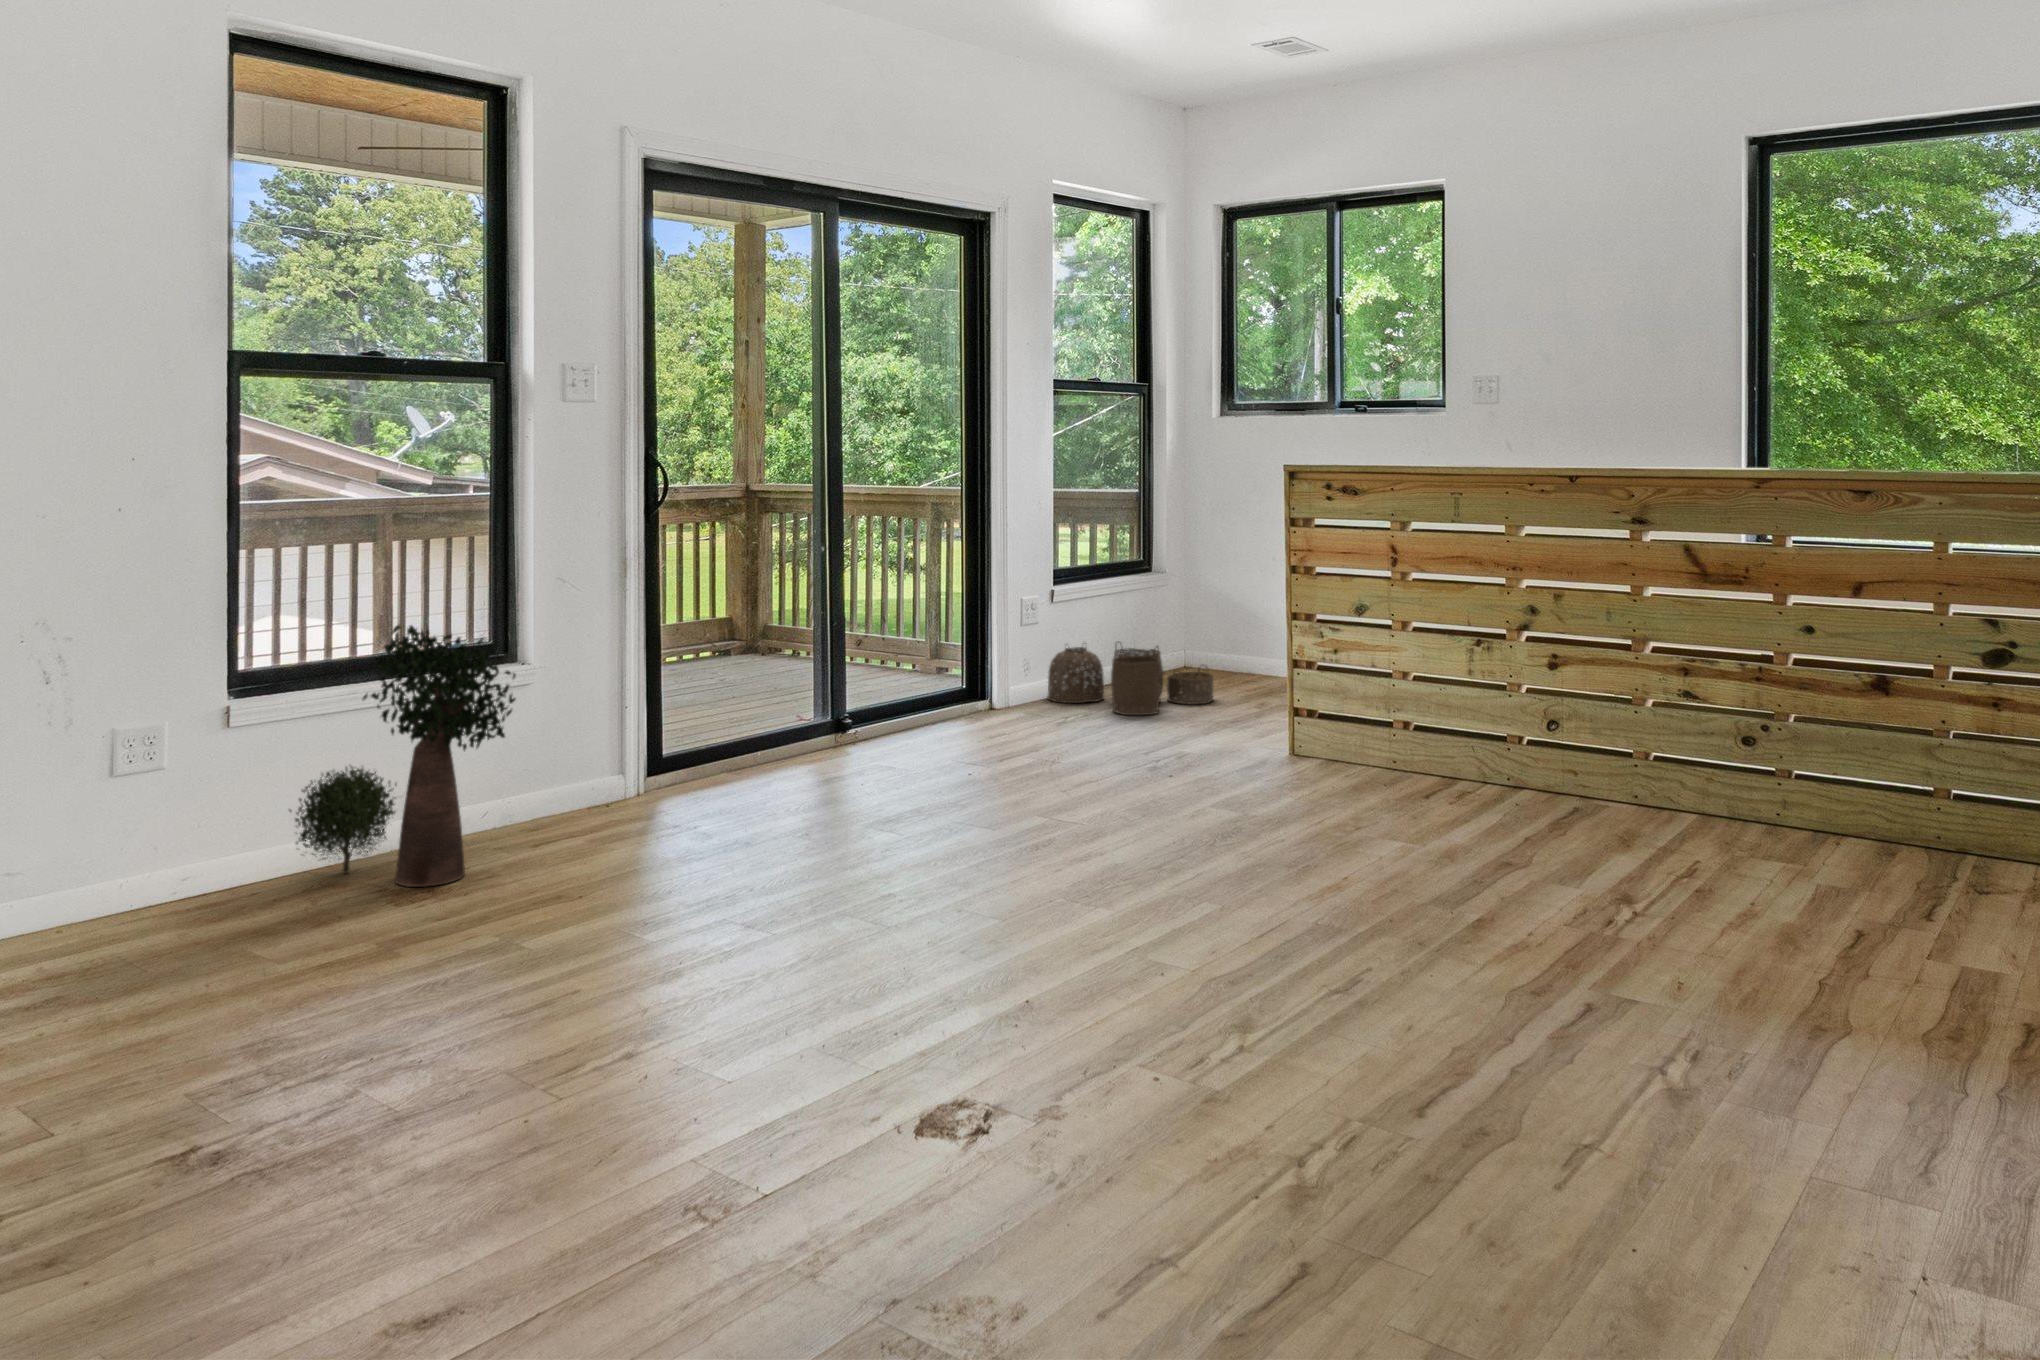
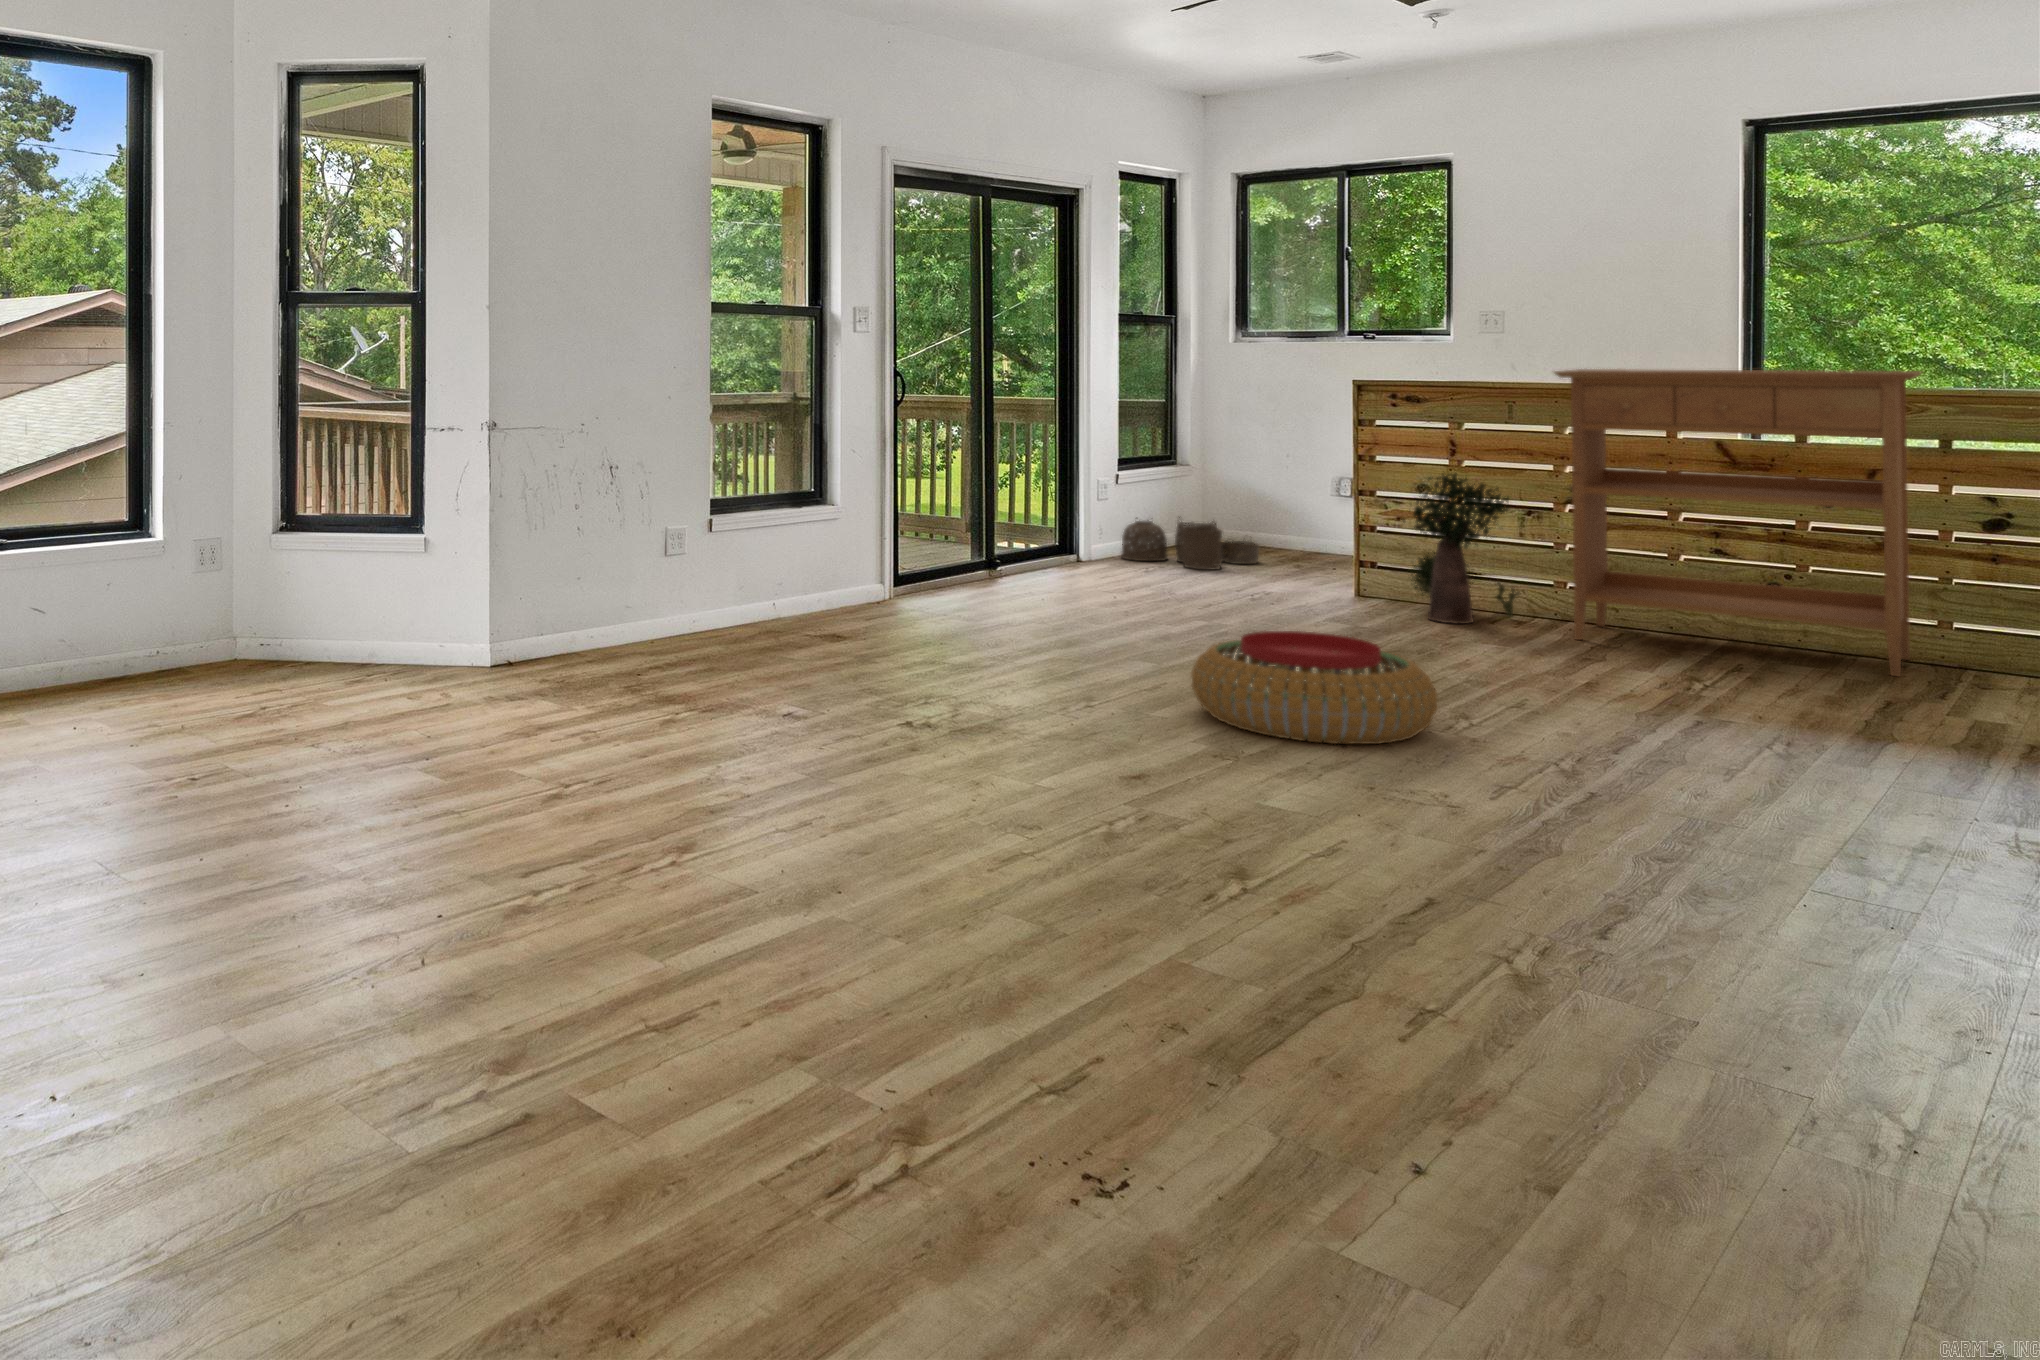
console table: none [1484,446,1916,881] -> present [1554,369,1922,676]
potted plant: present [290,625,516,887] -> present [1401,473,1520,624]
pouf: none [806,886,1182,1123] -> present [1191,631,1437,744]

